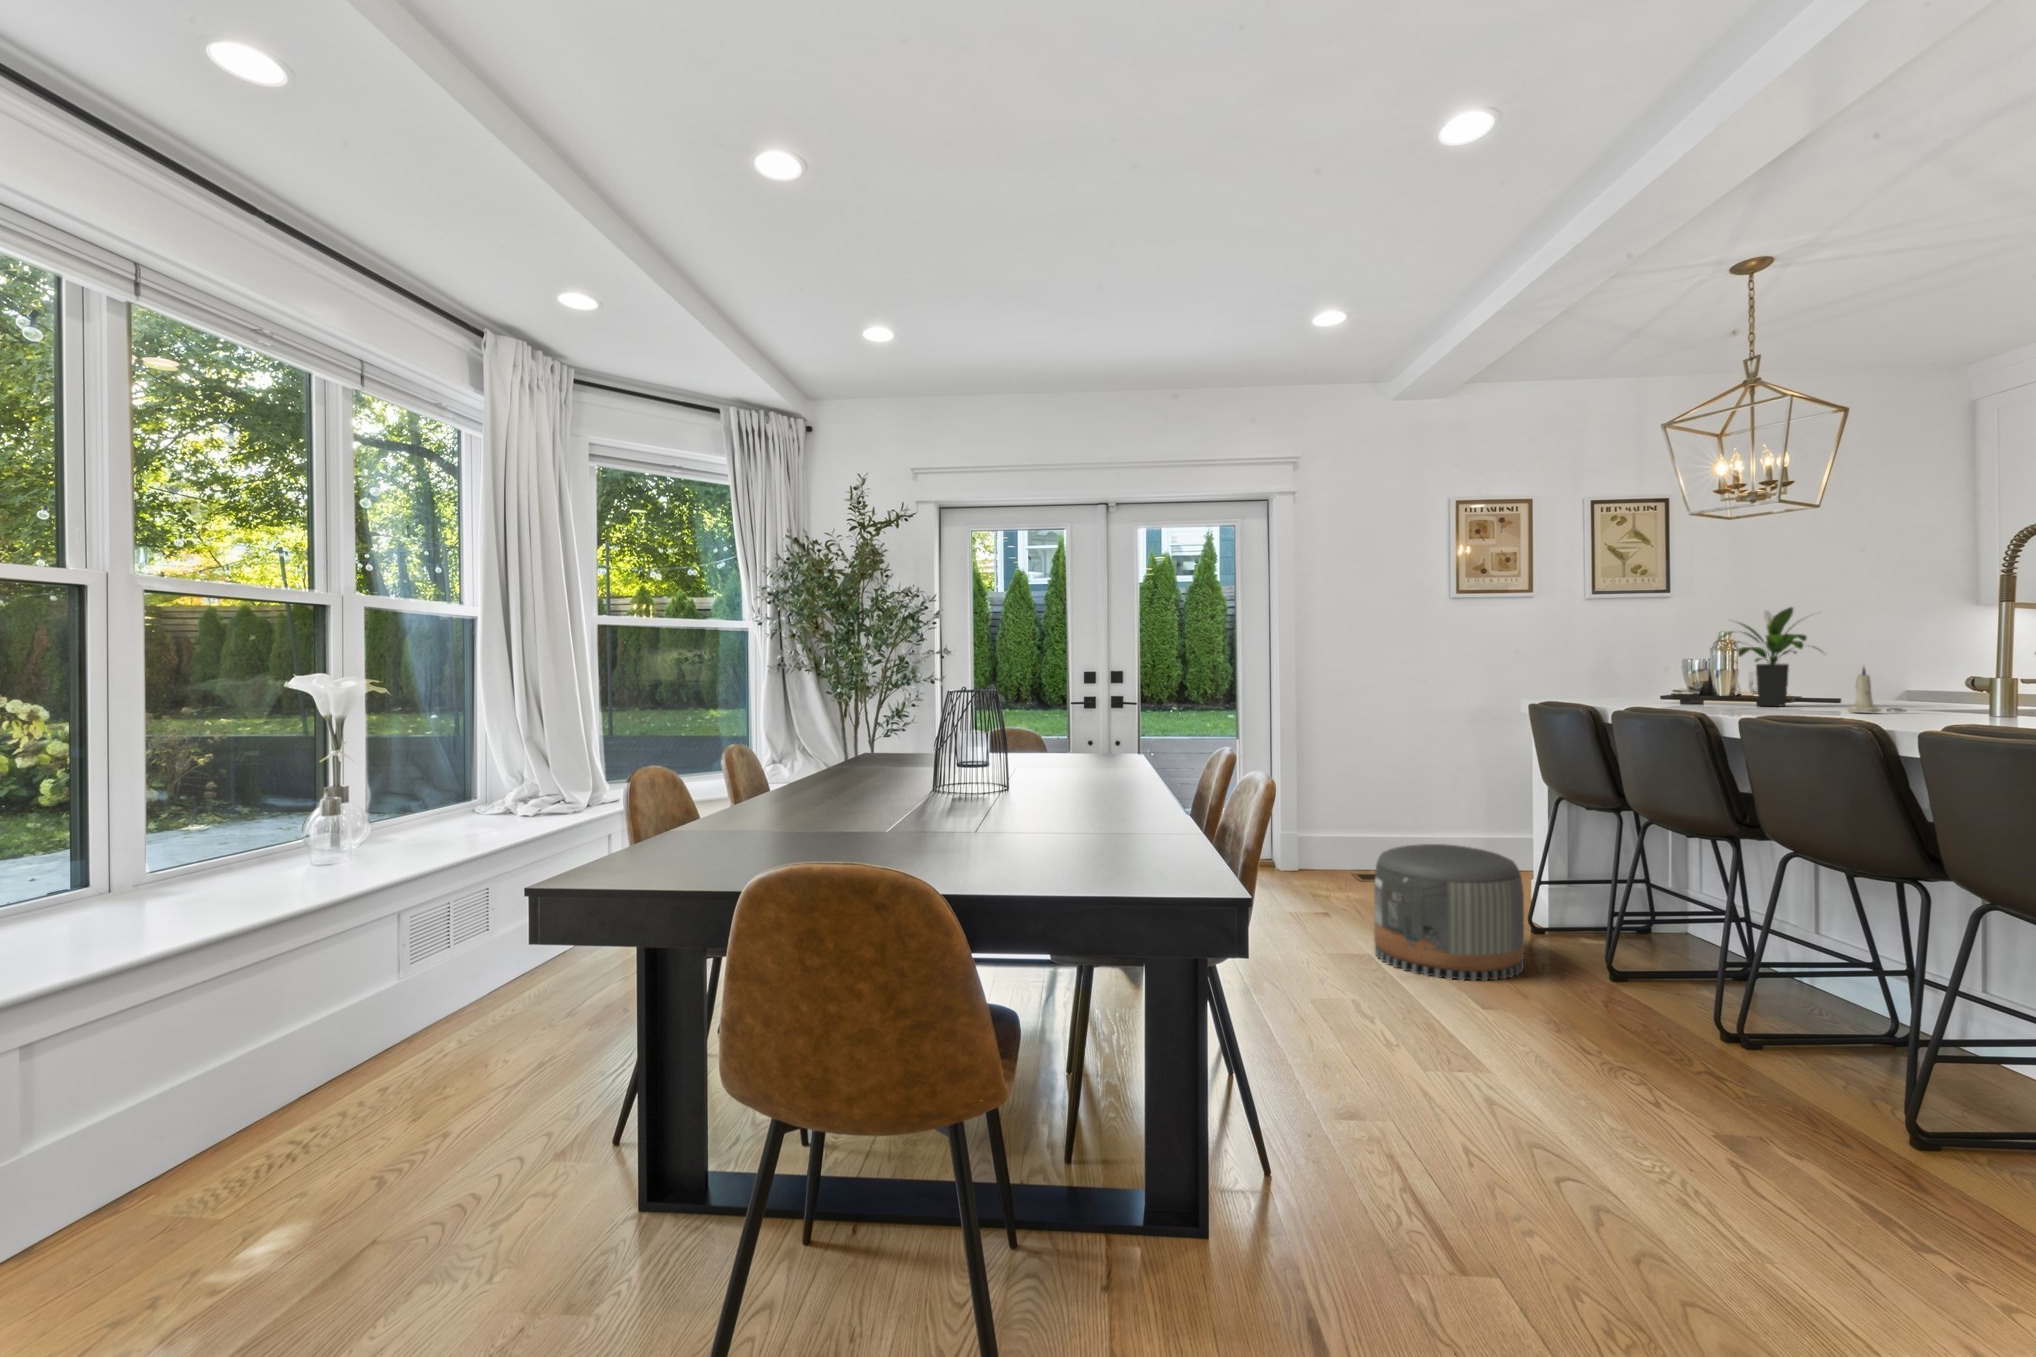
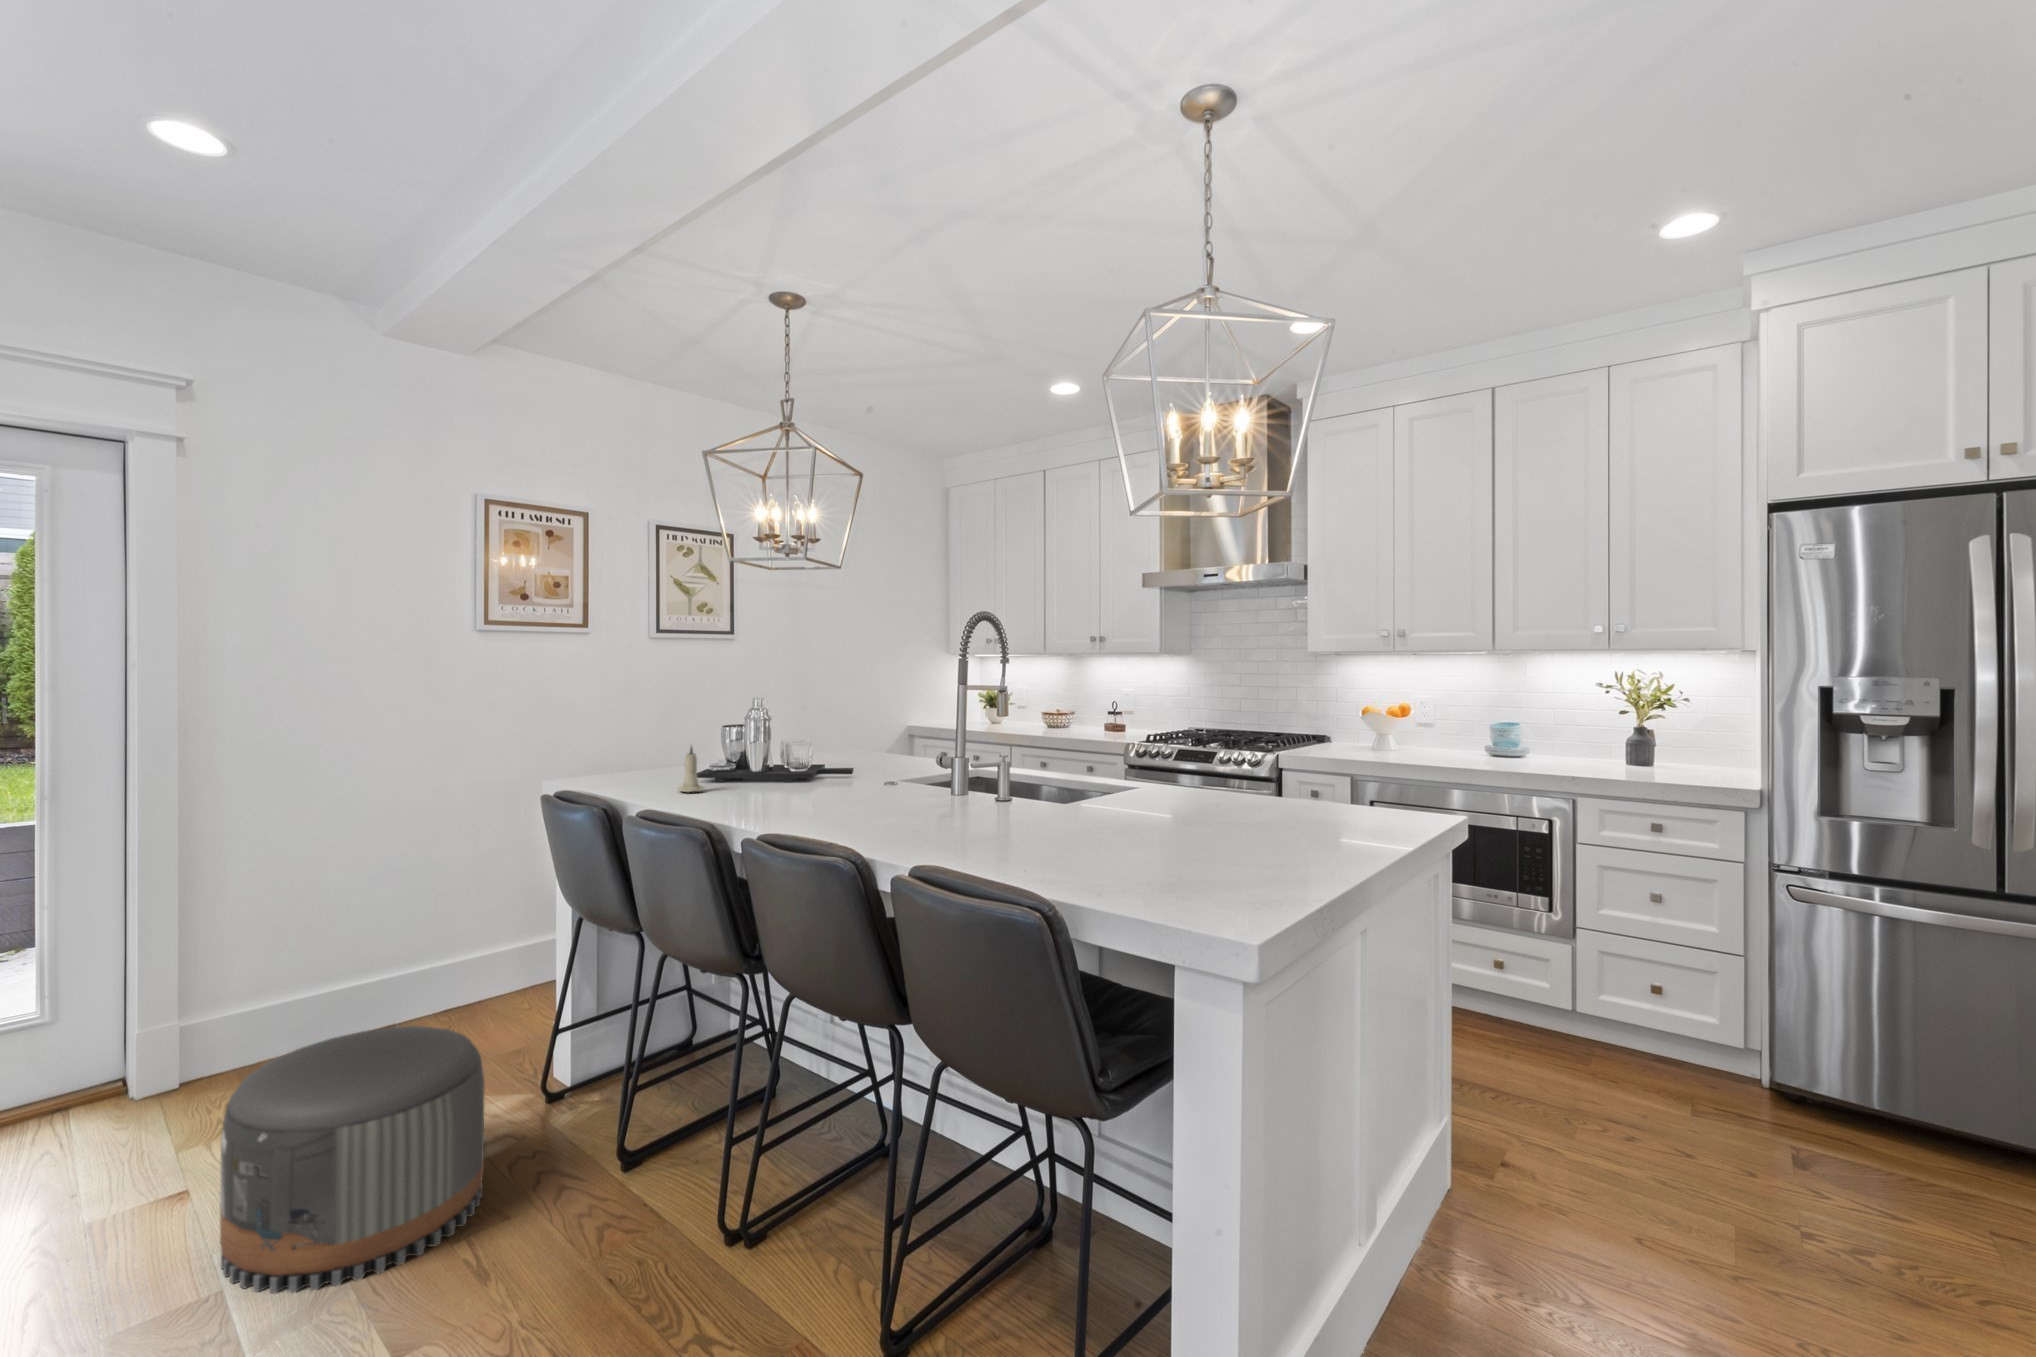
potted plant: present [1720,607,1807,706] -> none [744,683,844,791]
candle: present [1848,667,1881,712] -> present [679,747,704,792]

